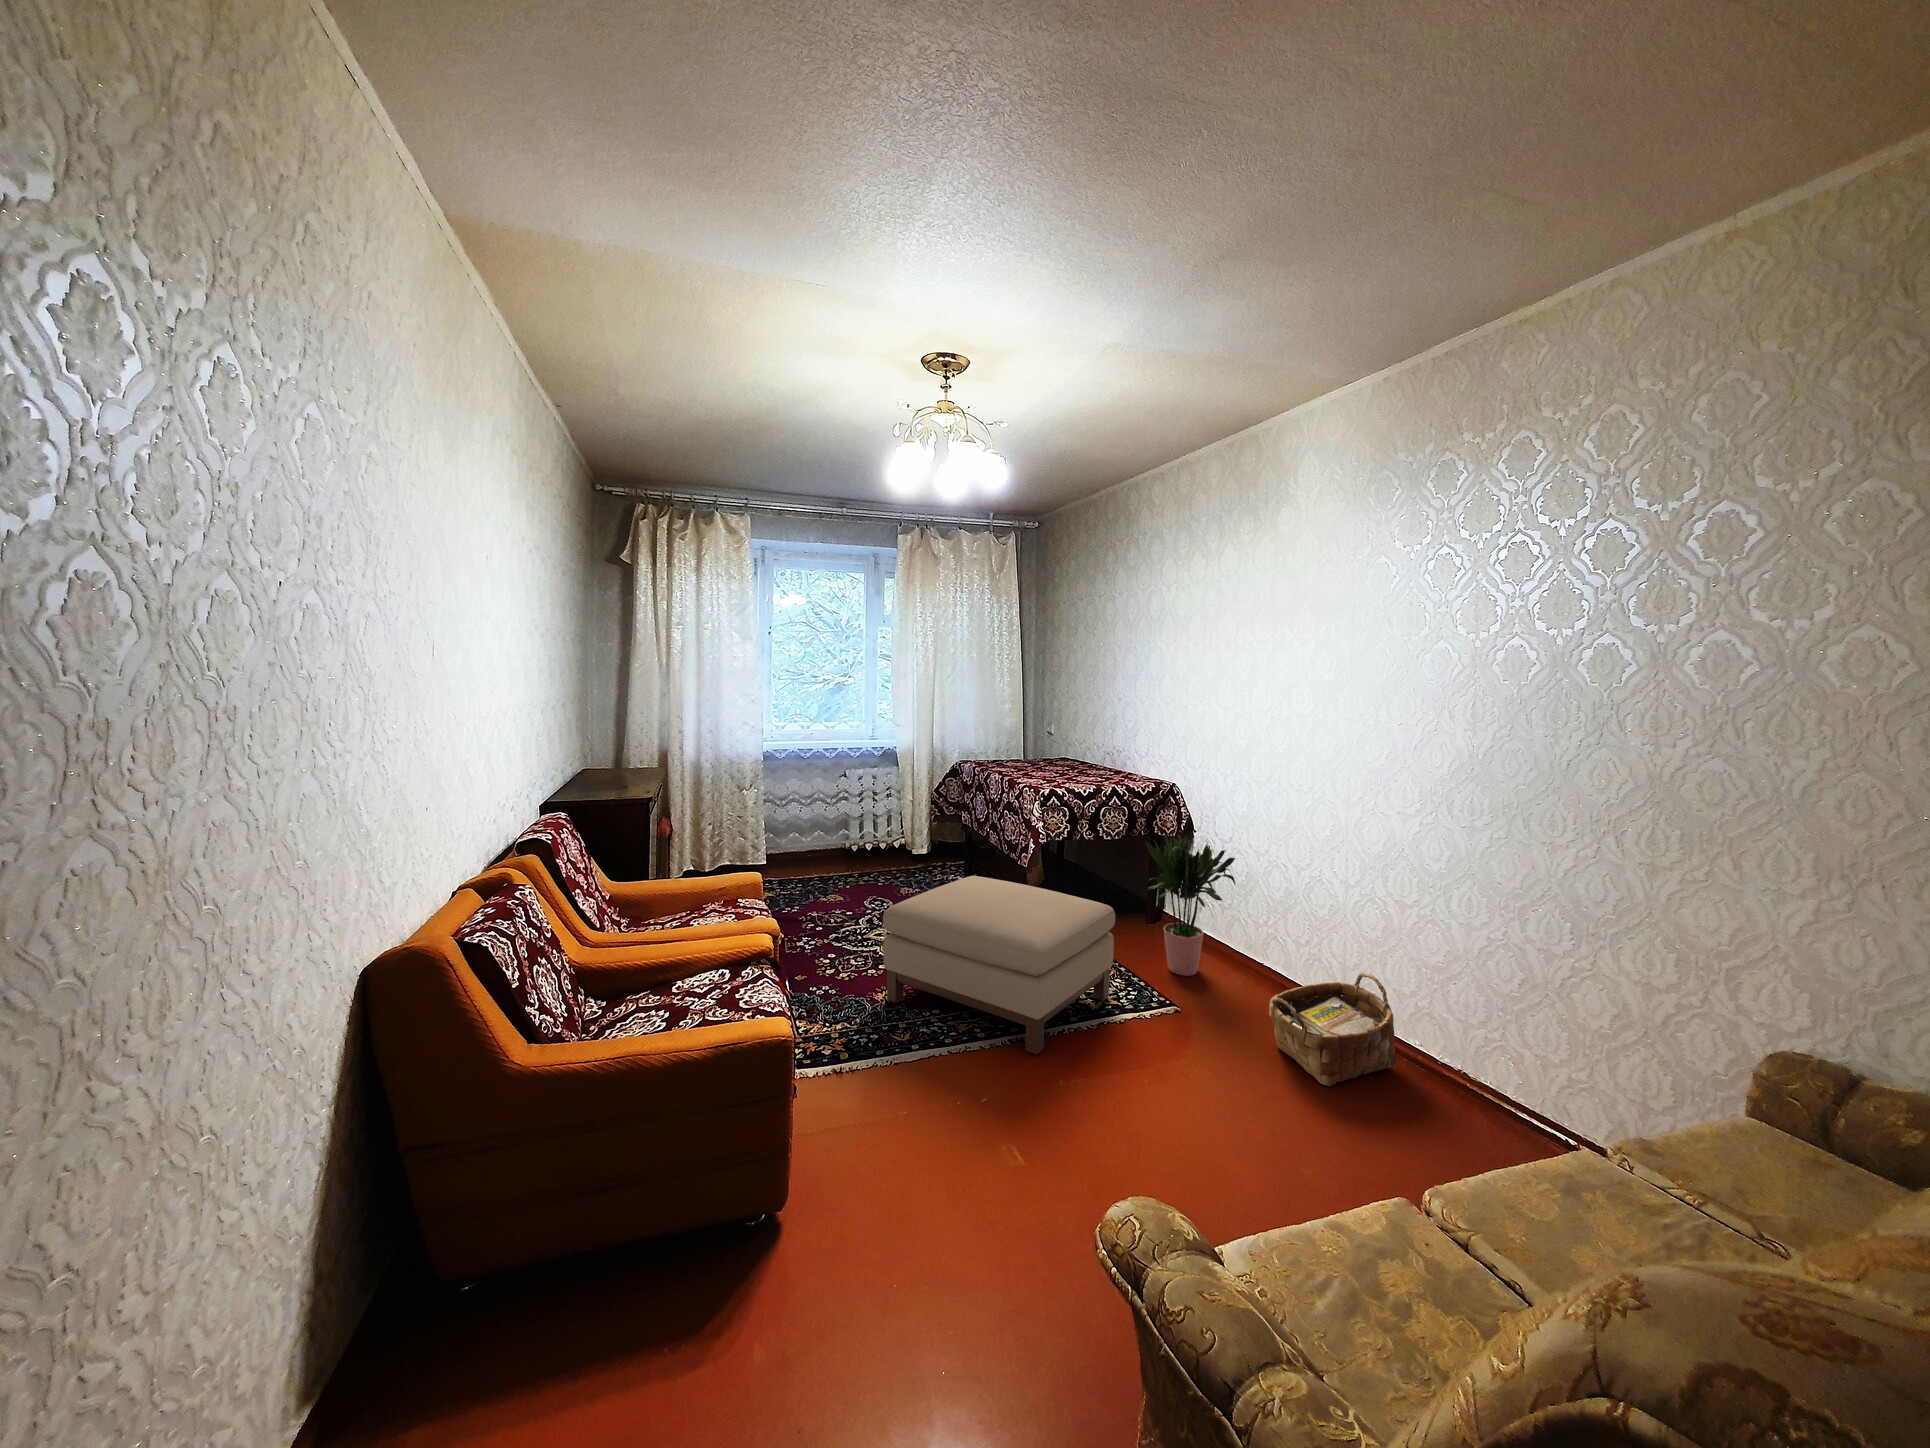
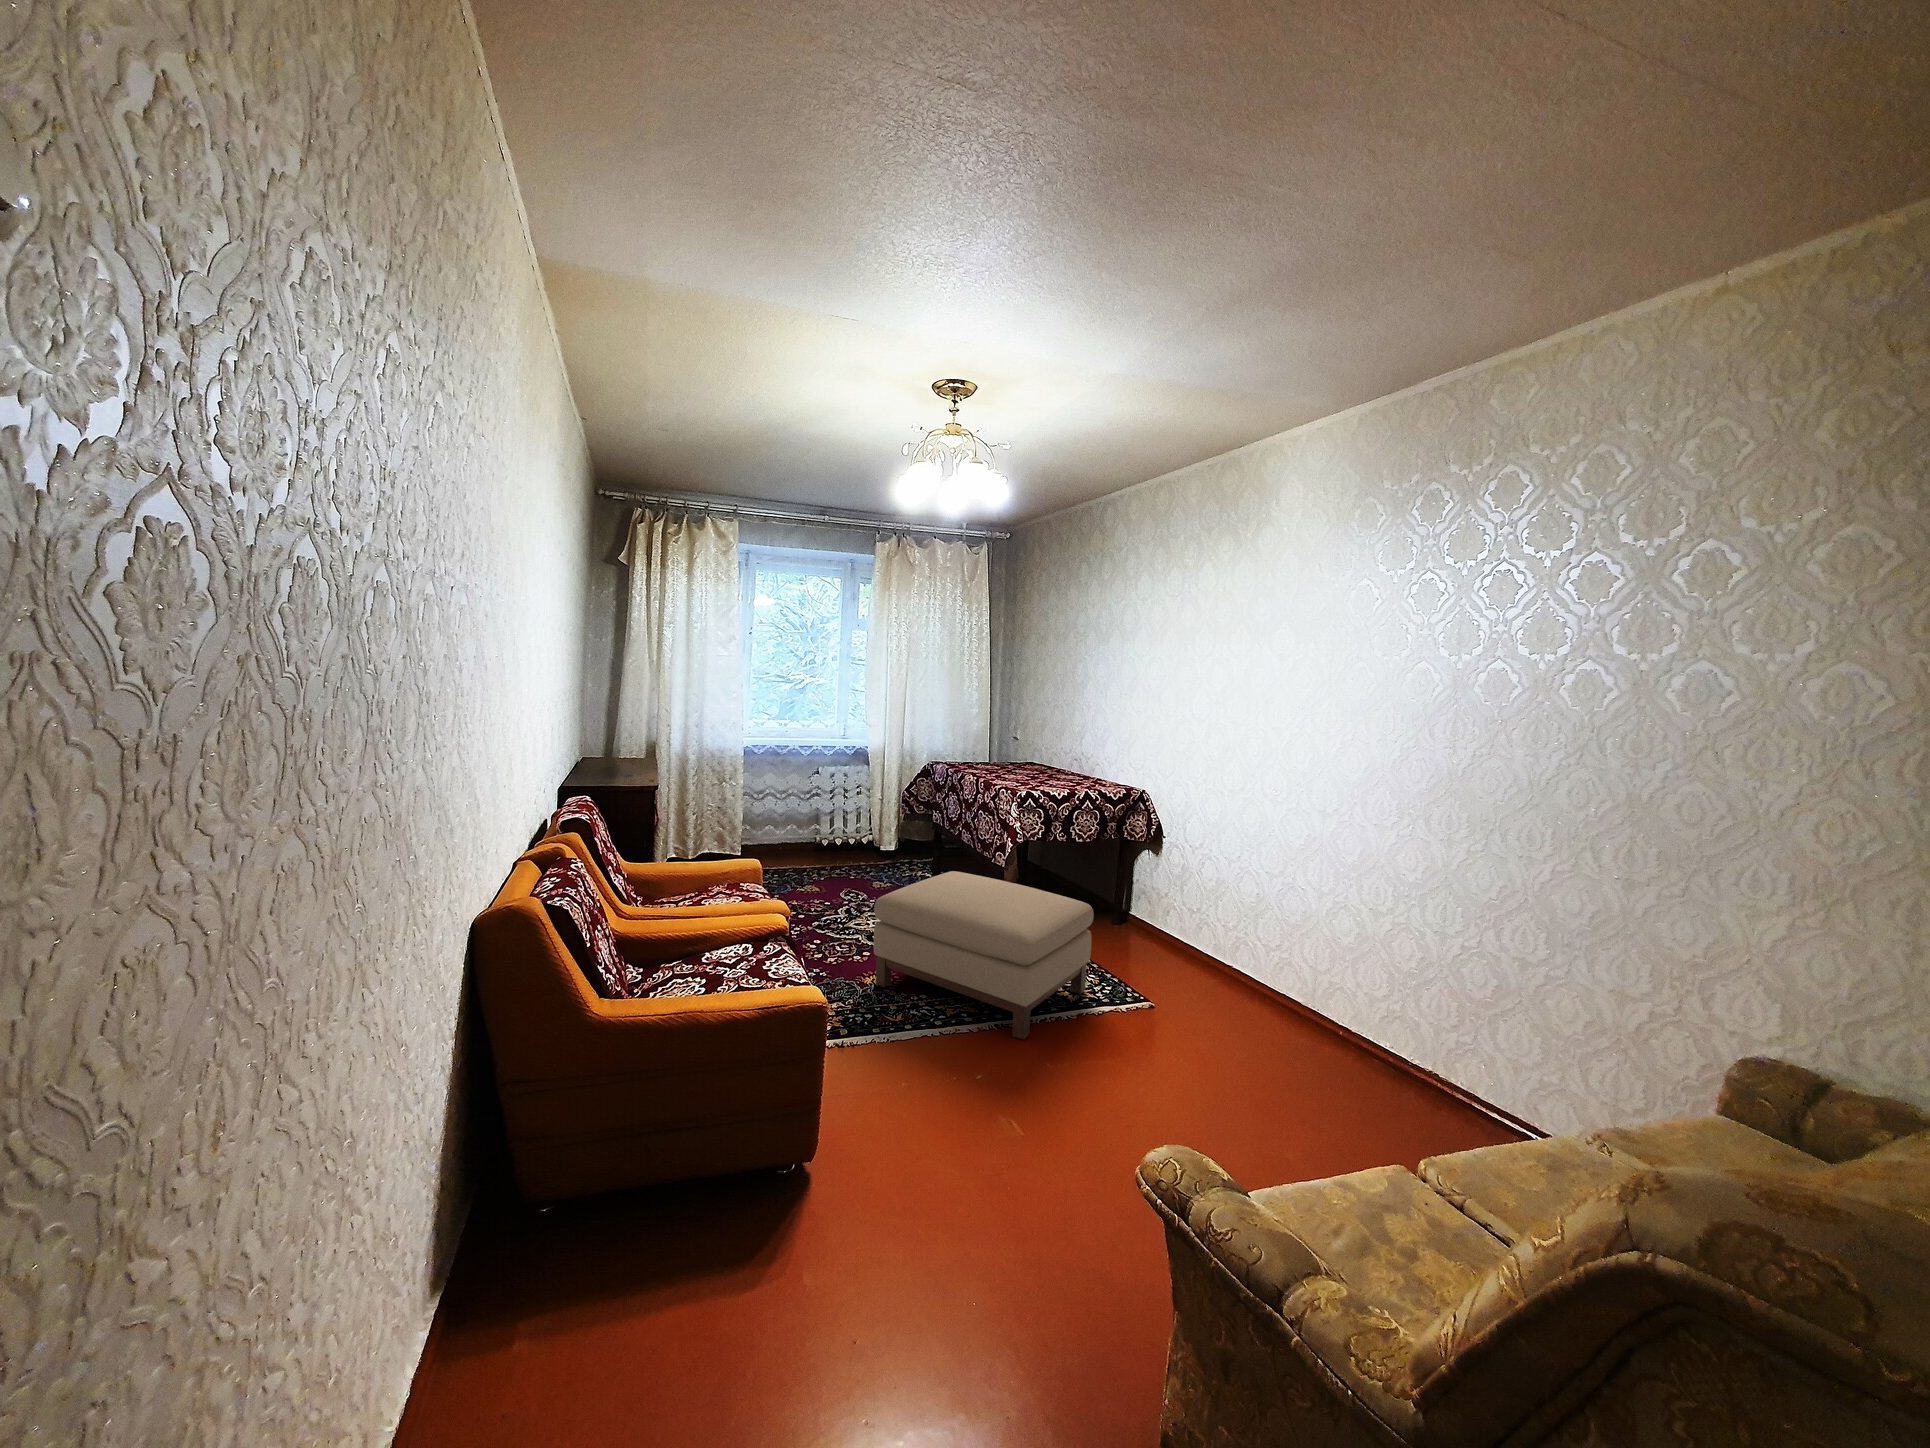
potted plant: present [1145,835,1235,976] -> none [1115,833,1215,974]
woven basket: present [1269,973,1396,1086] -> none [1245,976,1368,1081]

